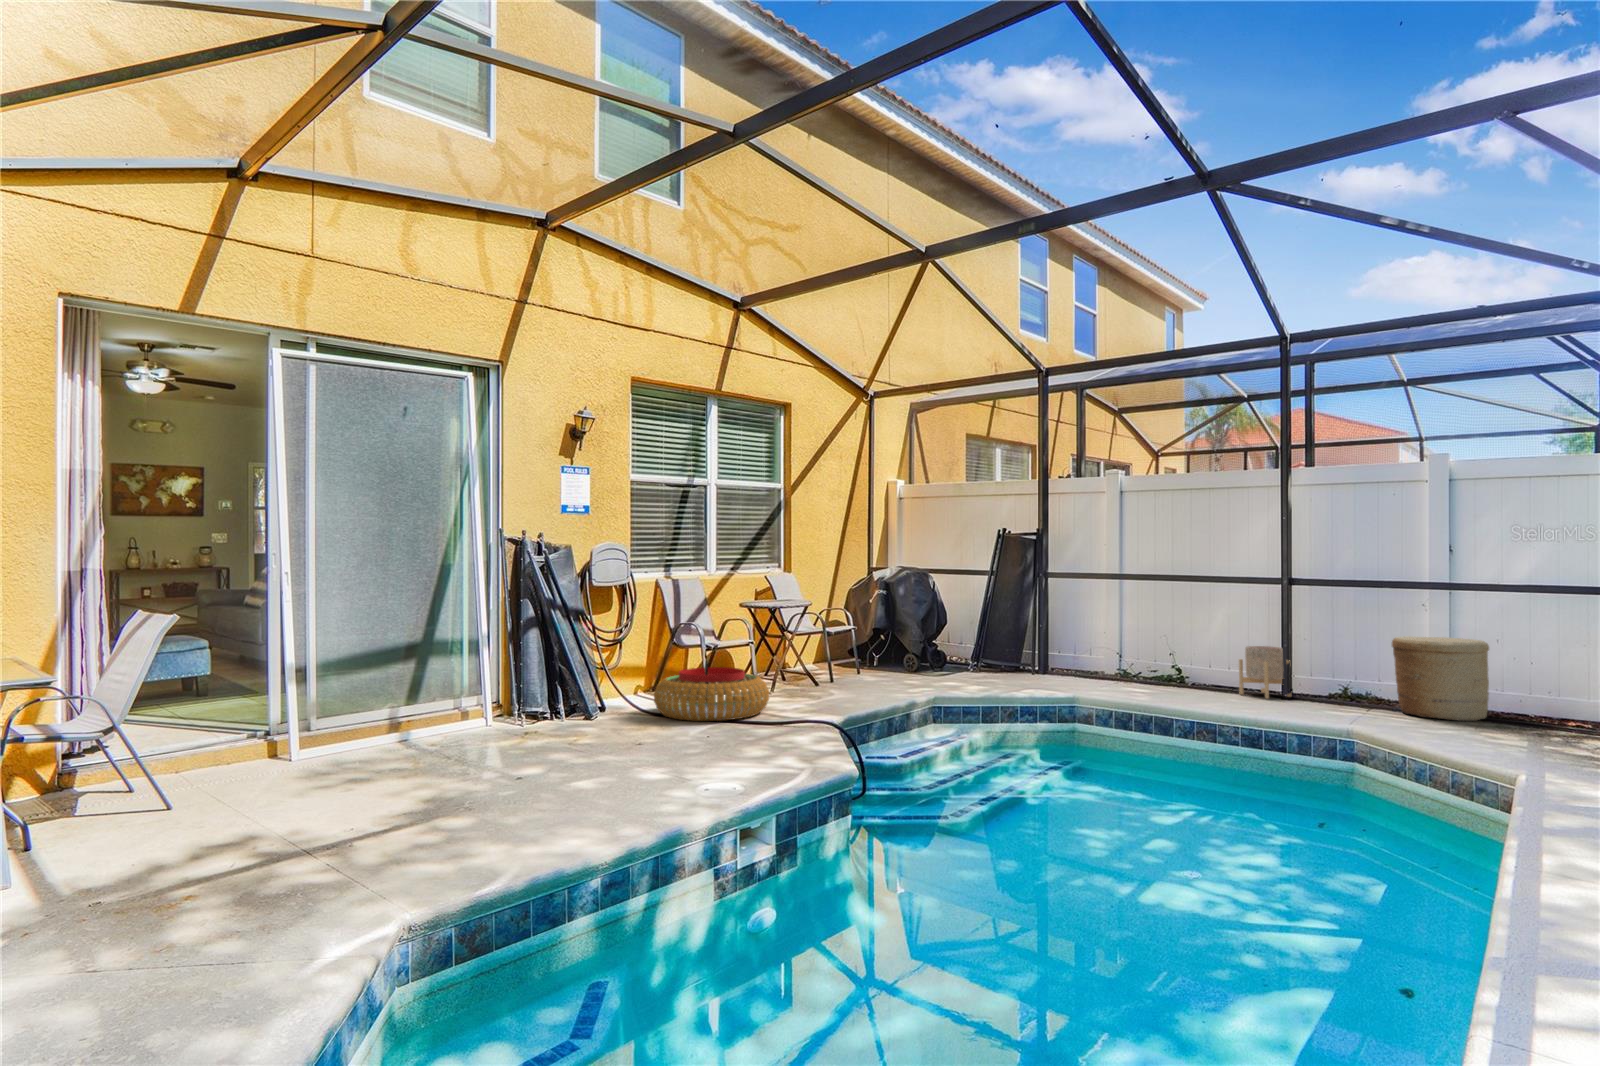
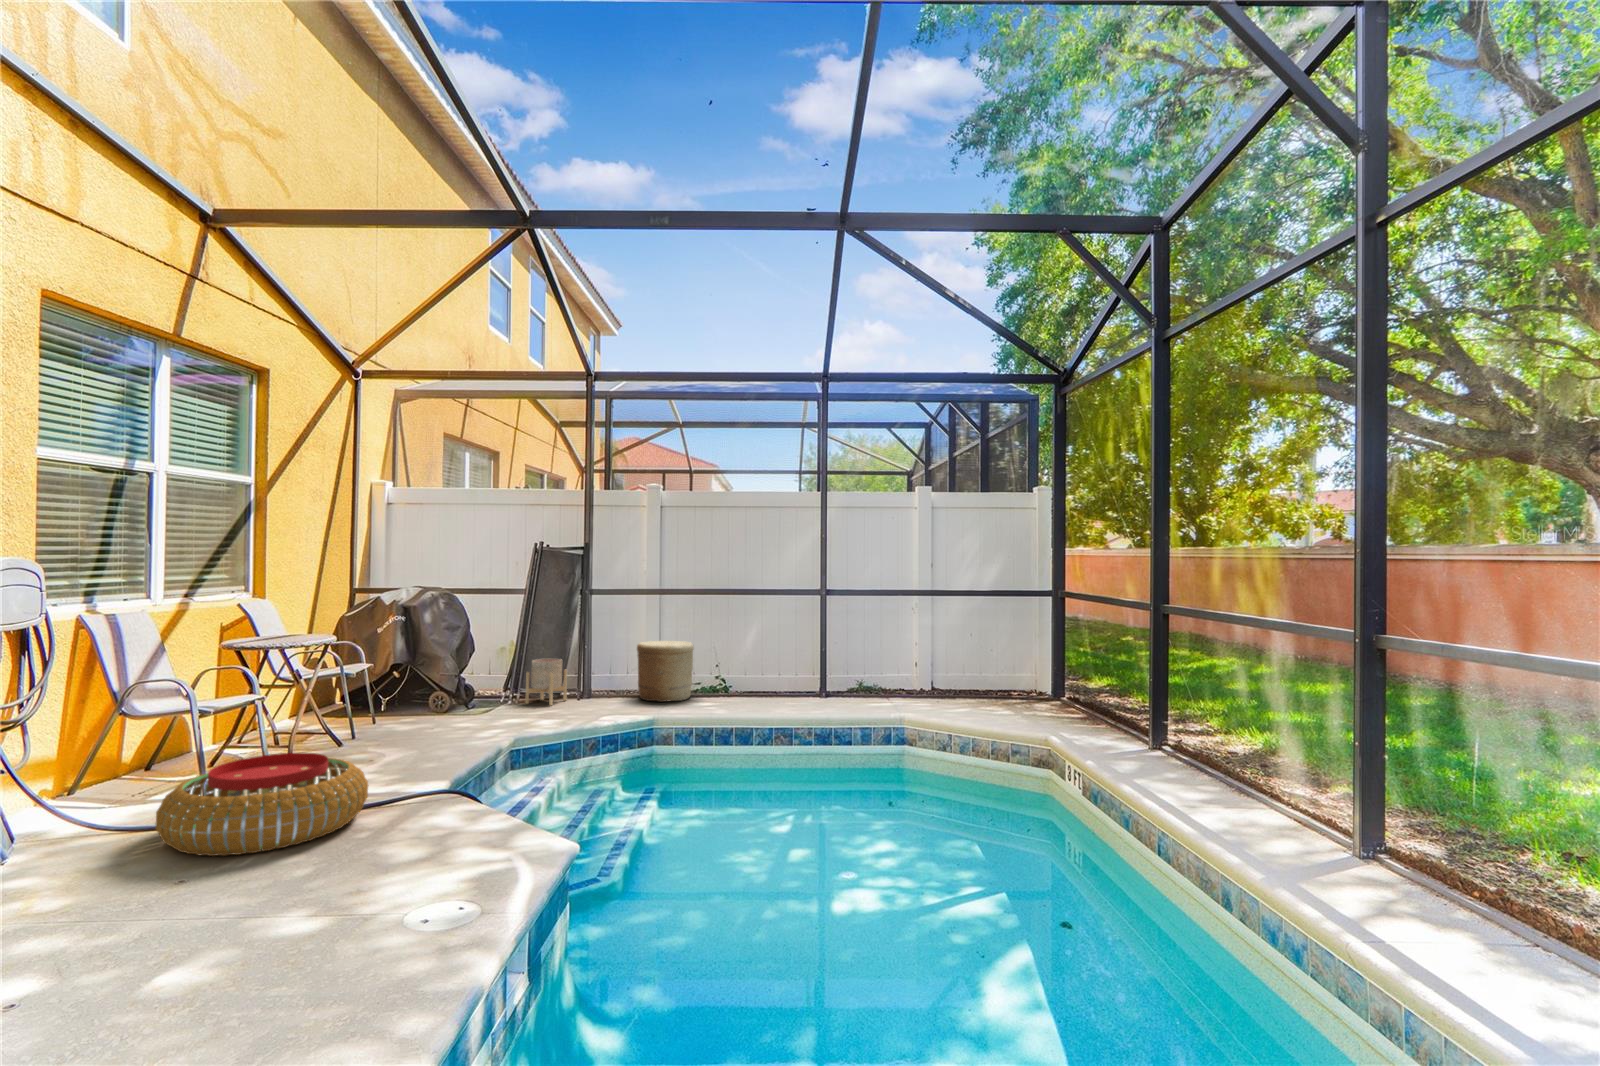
woven basket: present [1392,636,1489,721] -> present [637,641,694,702]
planter: present [1239,646,1291,699] -> present [525,659,567,706]

